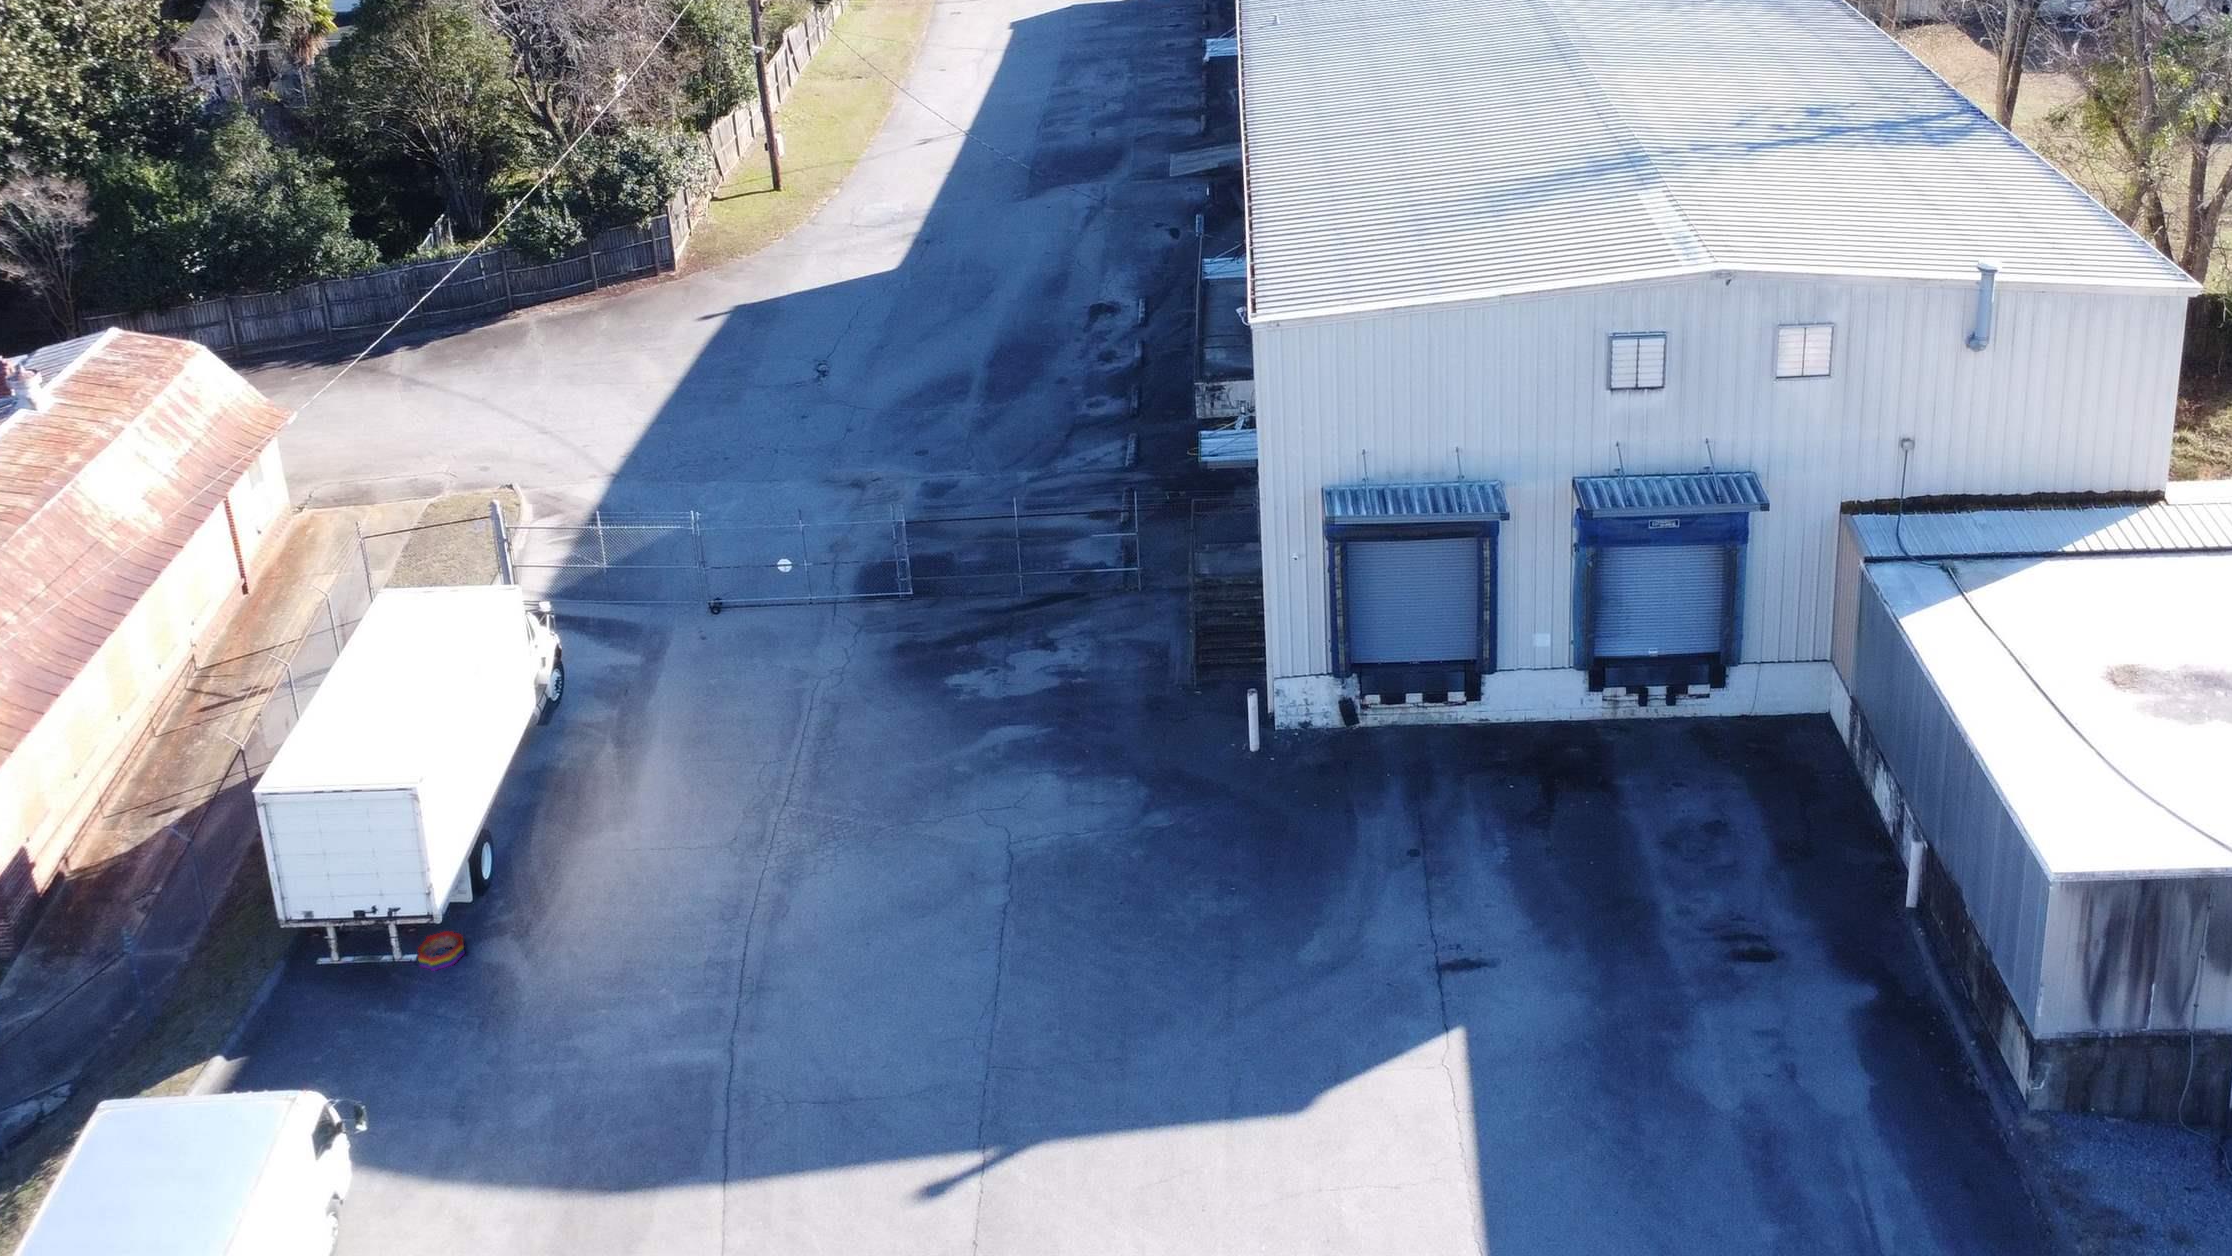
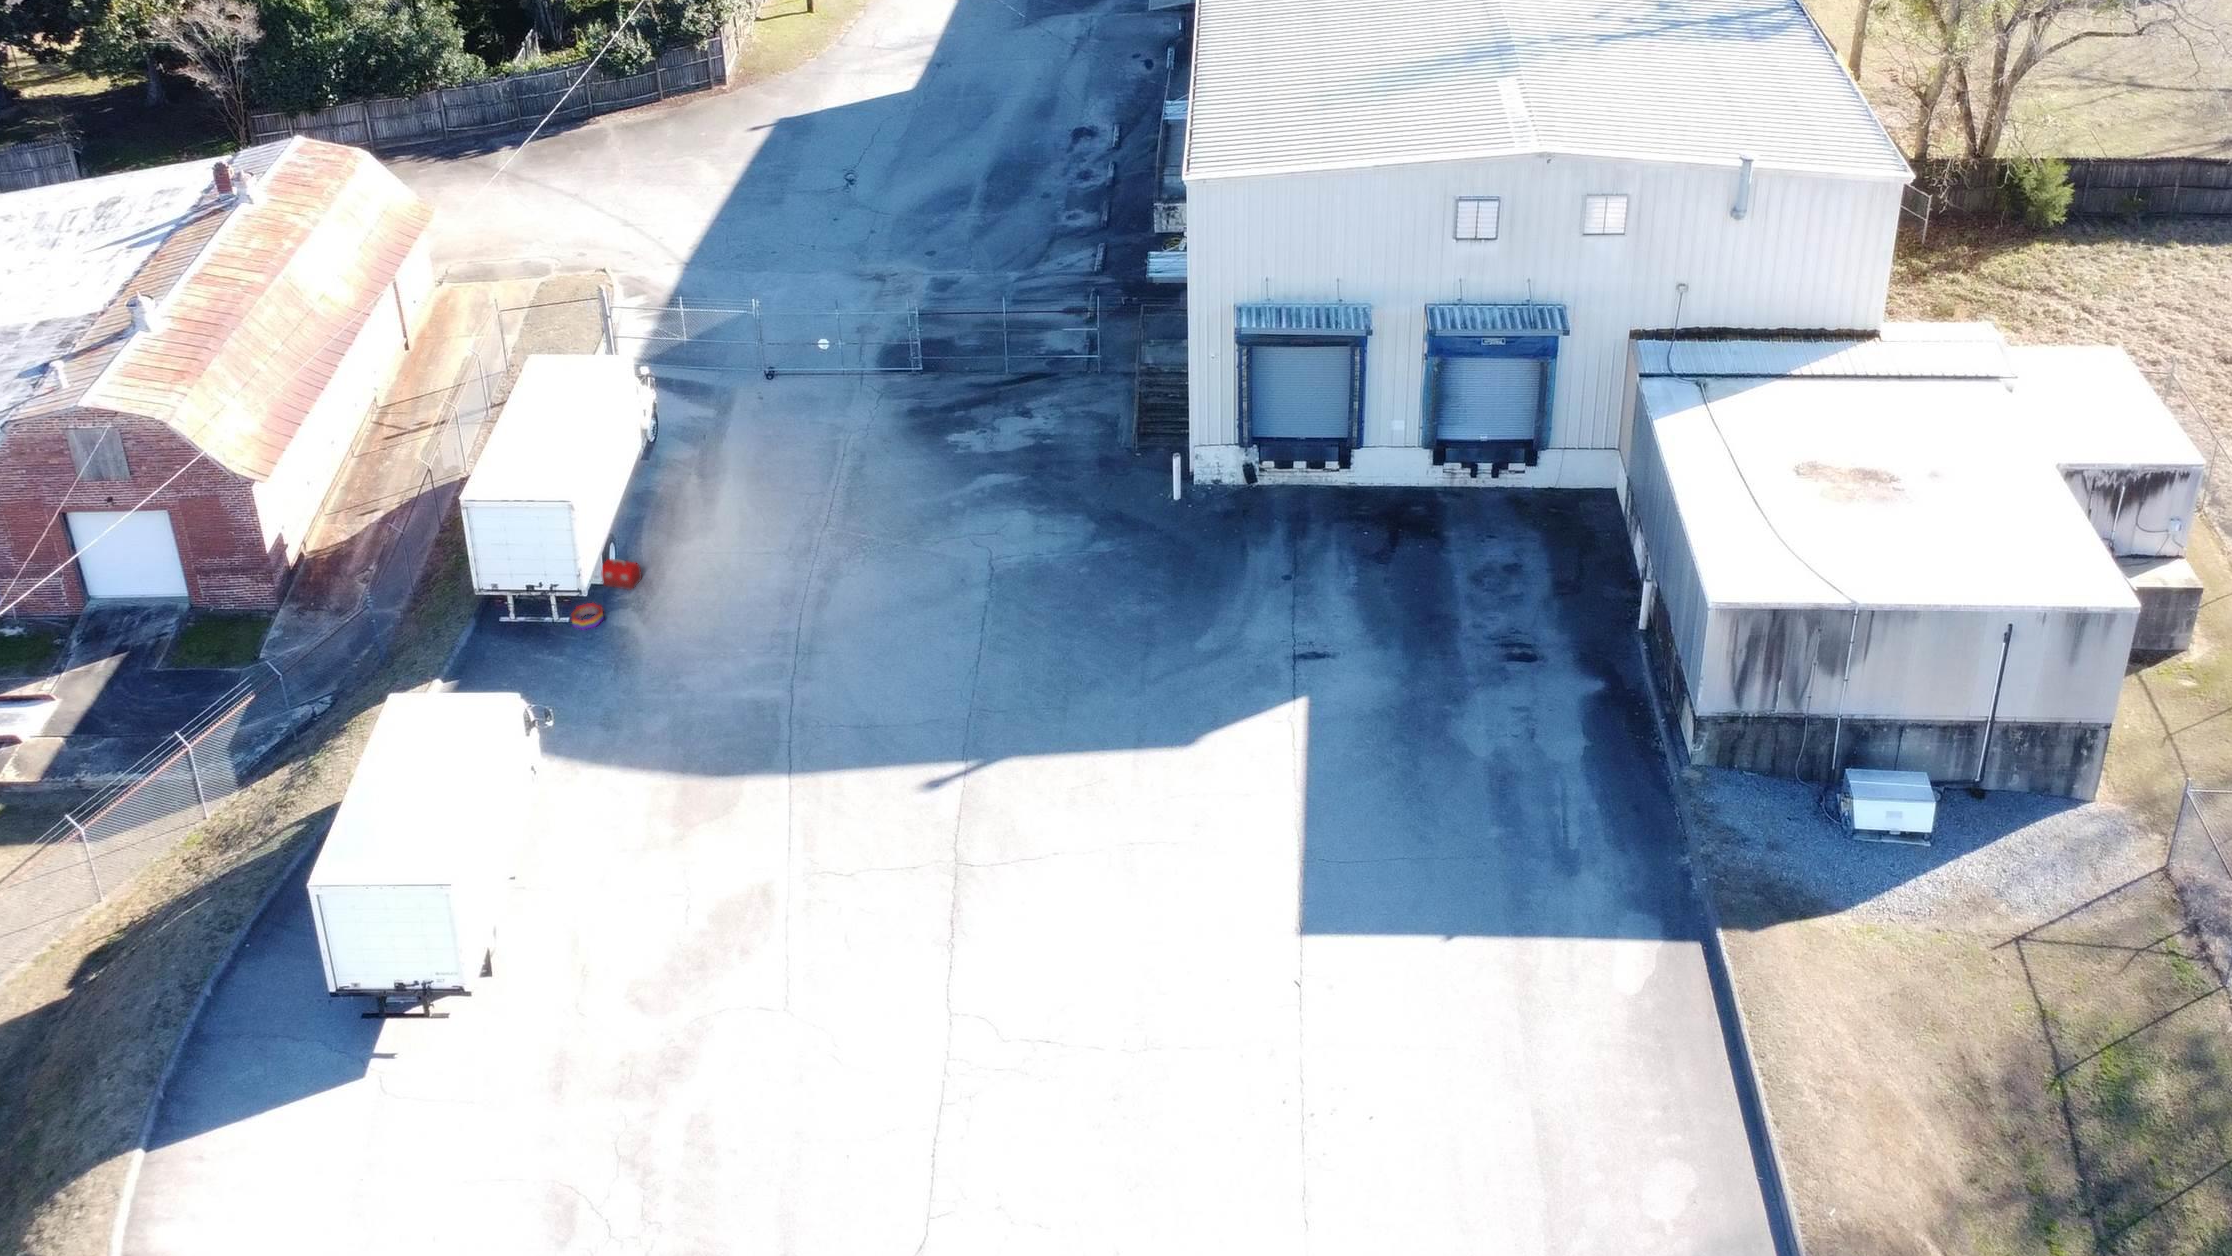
toolbox: none [465,866,524,909] -> present [601,559,642,590]

